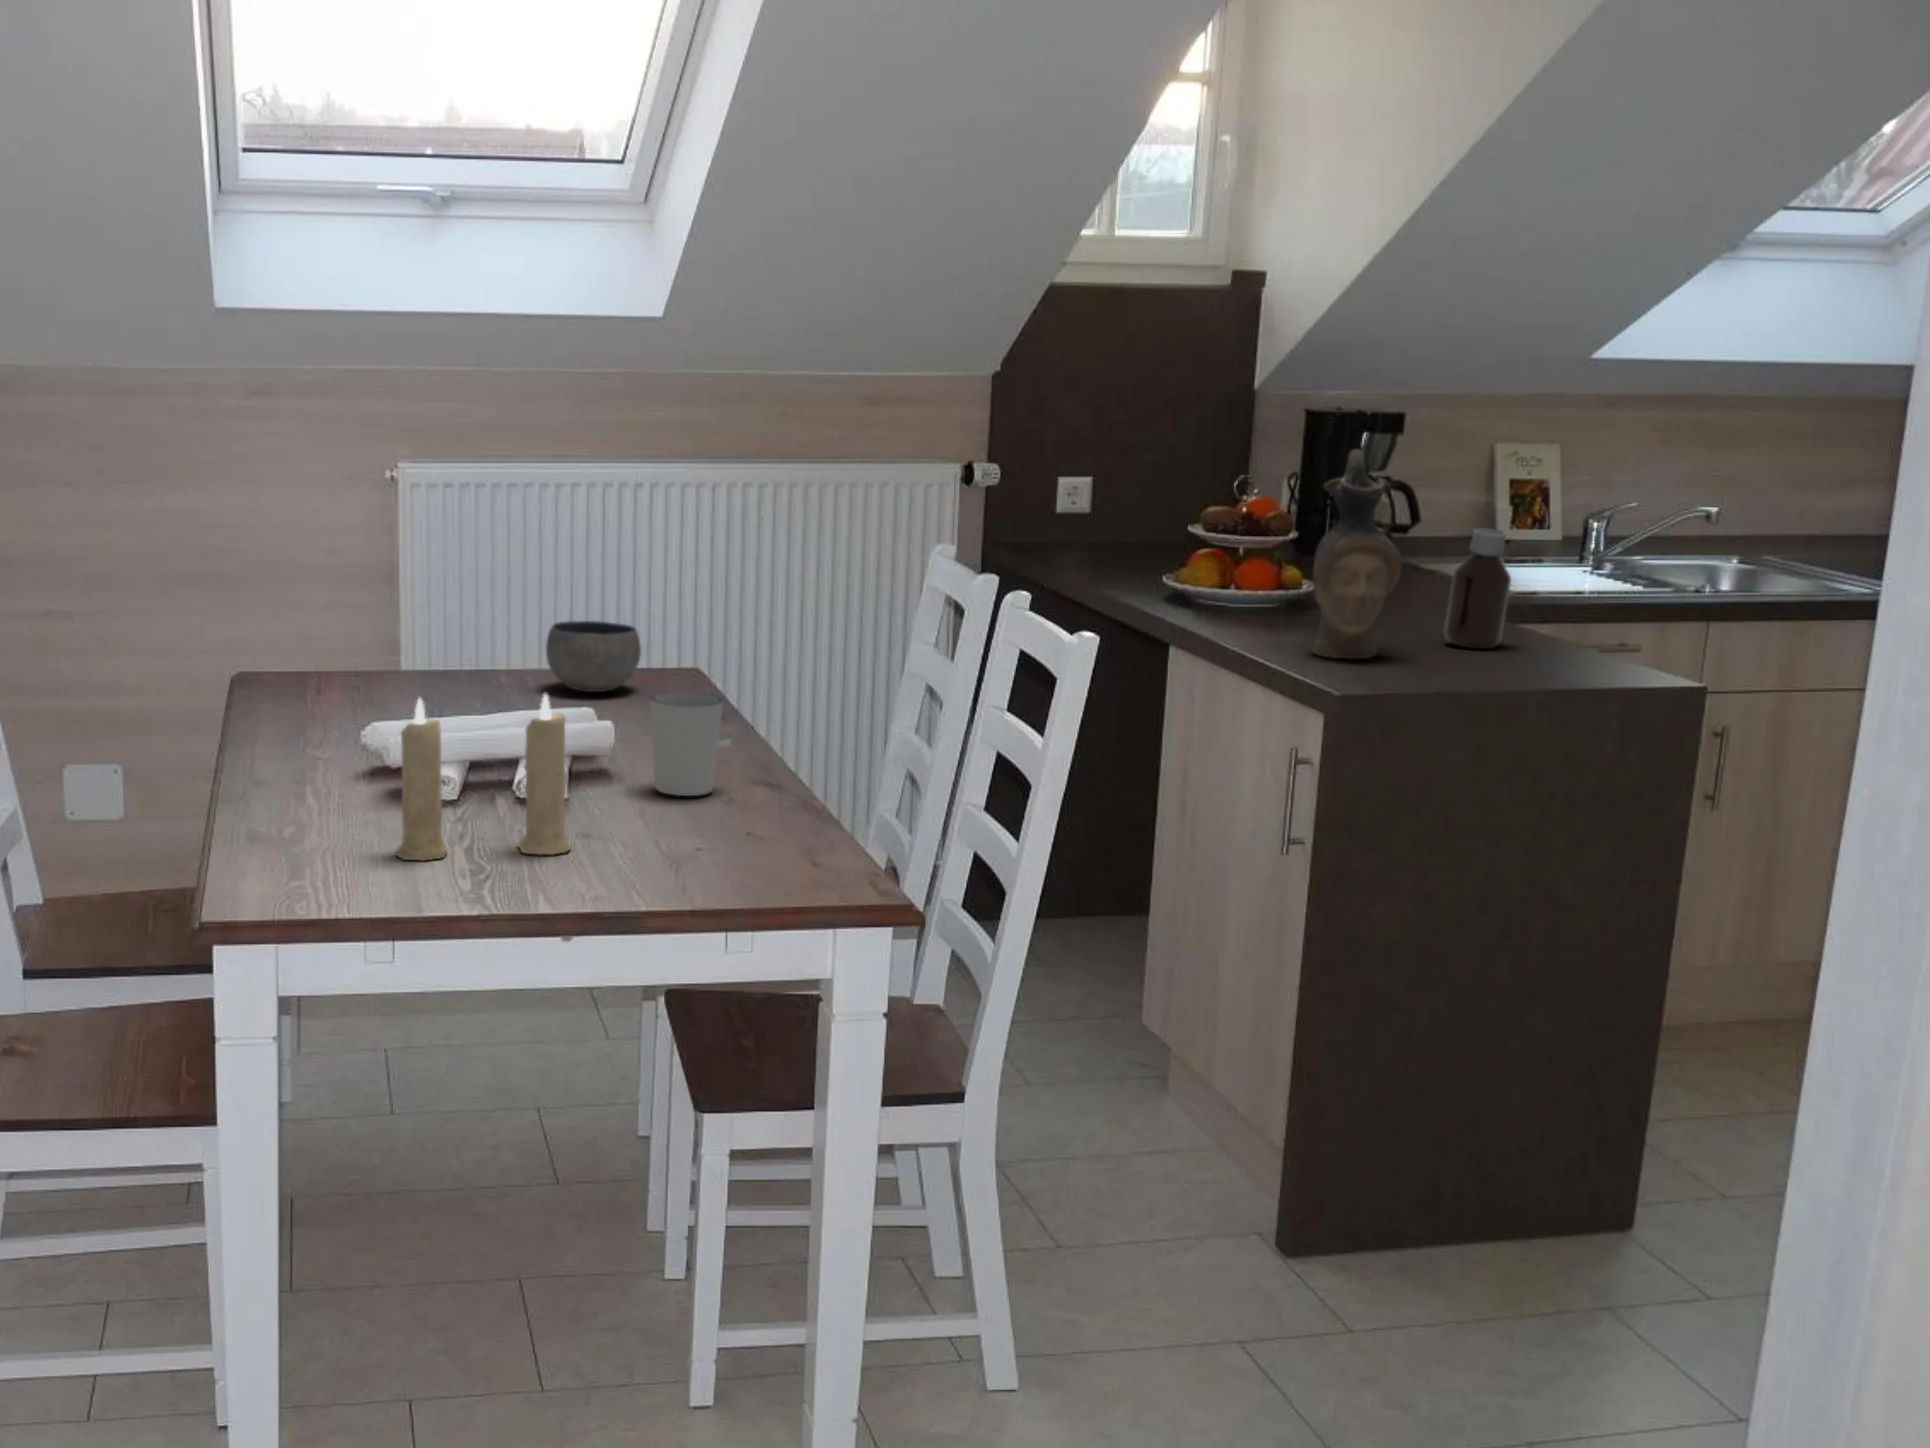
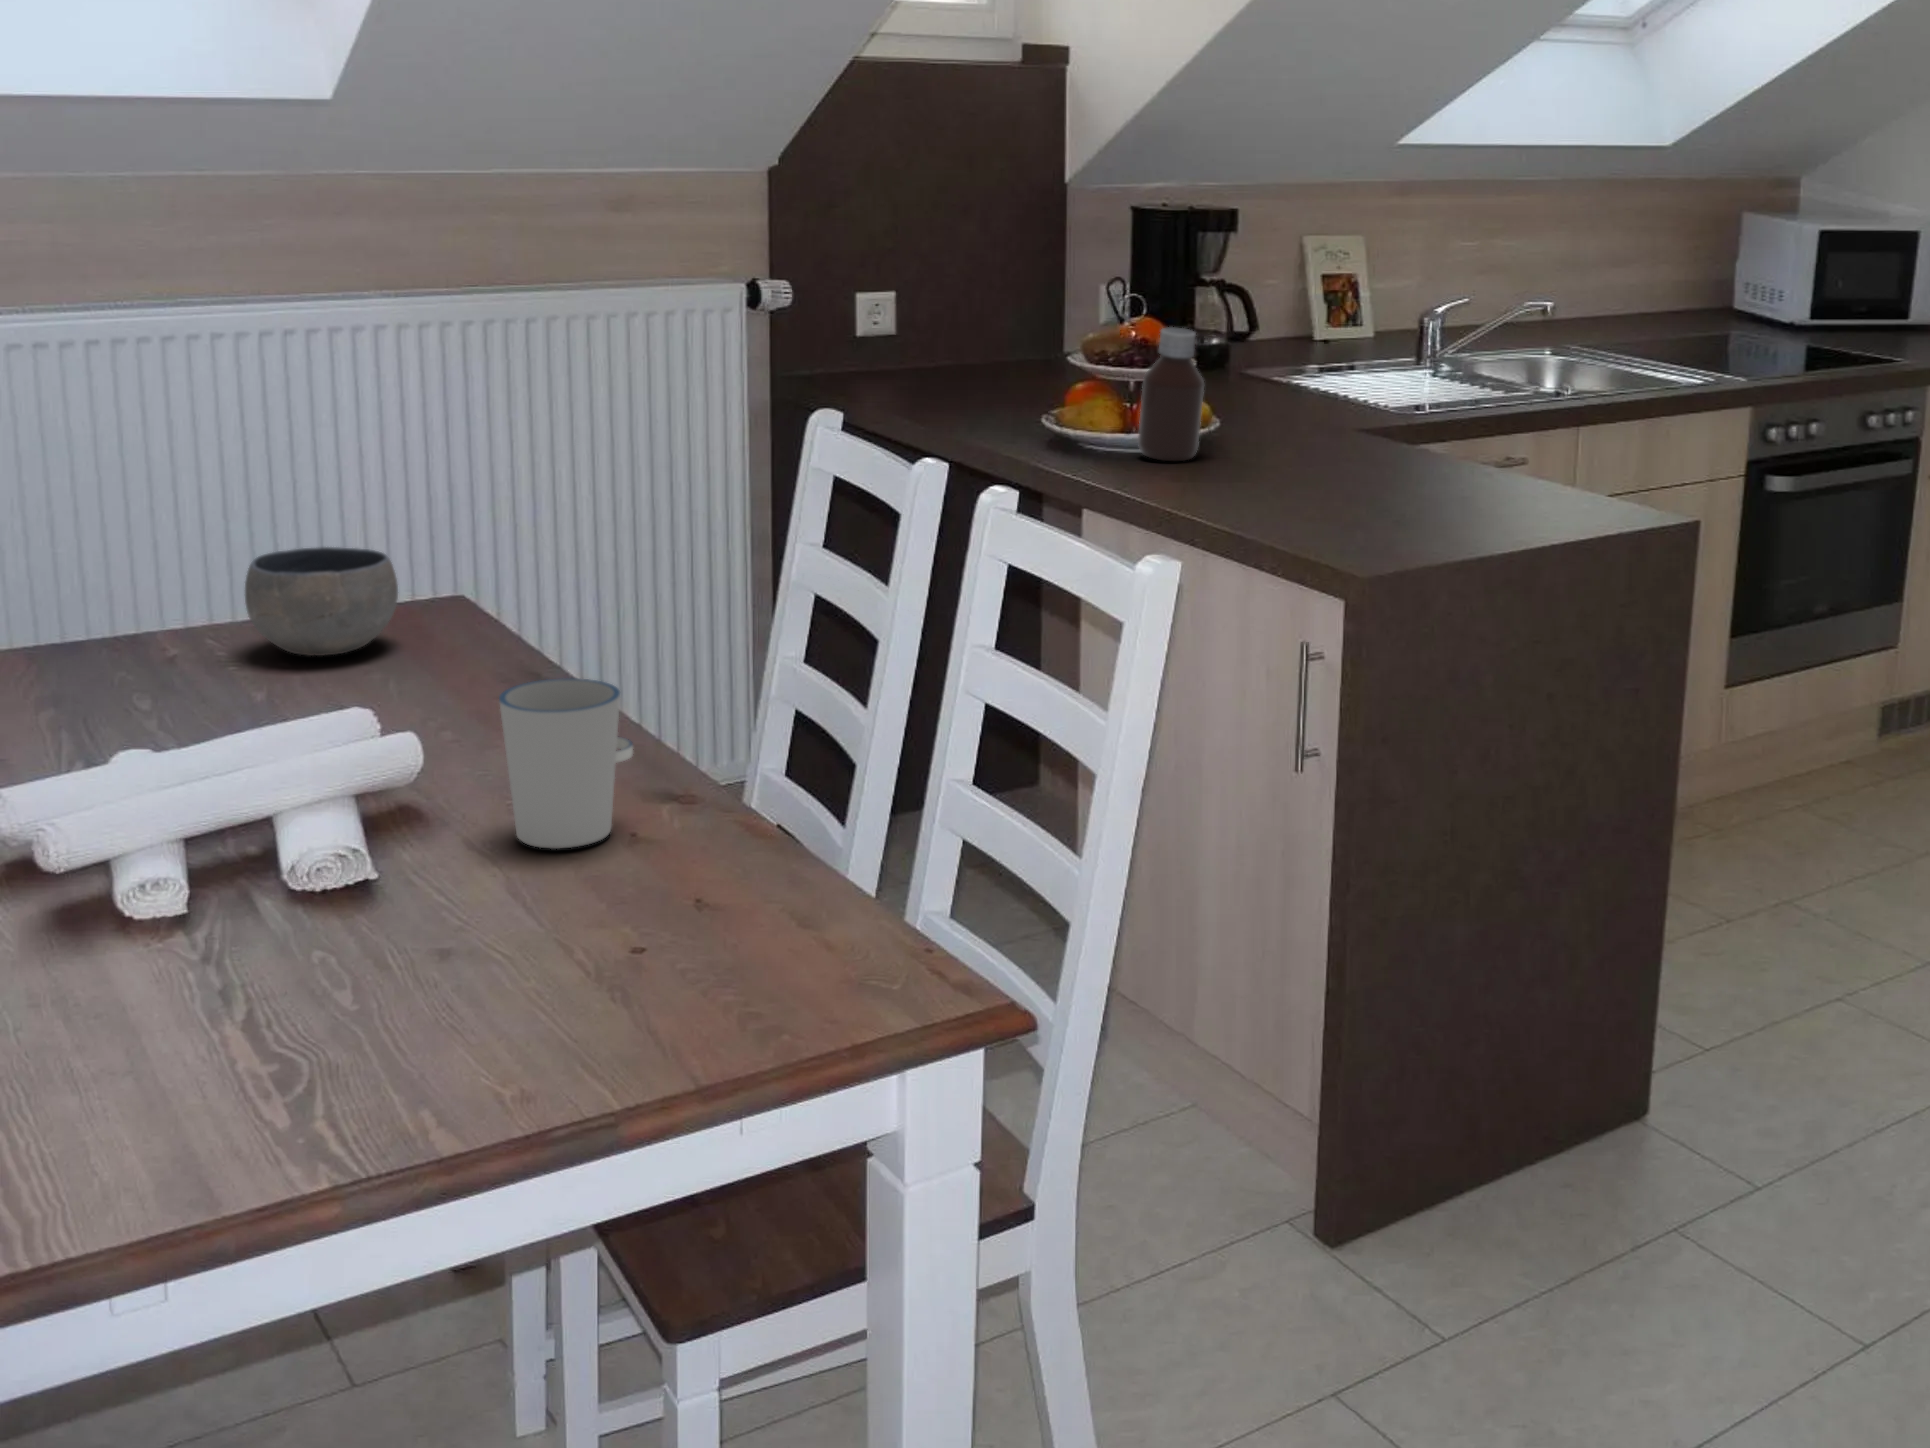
ceramic pitcher: present [1312,450,1402,658] -> none [1289,260,1396,517]
bottle: present [1445,528,1511,649] -> present [1138,327,1204,461]
candle: present [396,694,571,860] -> none [78,734,433,1091]

